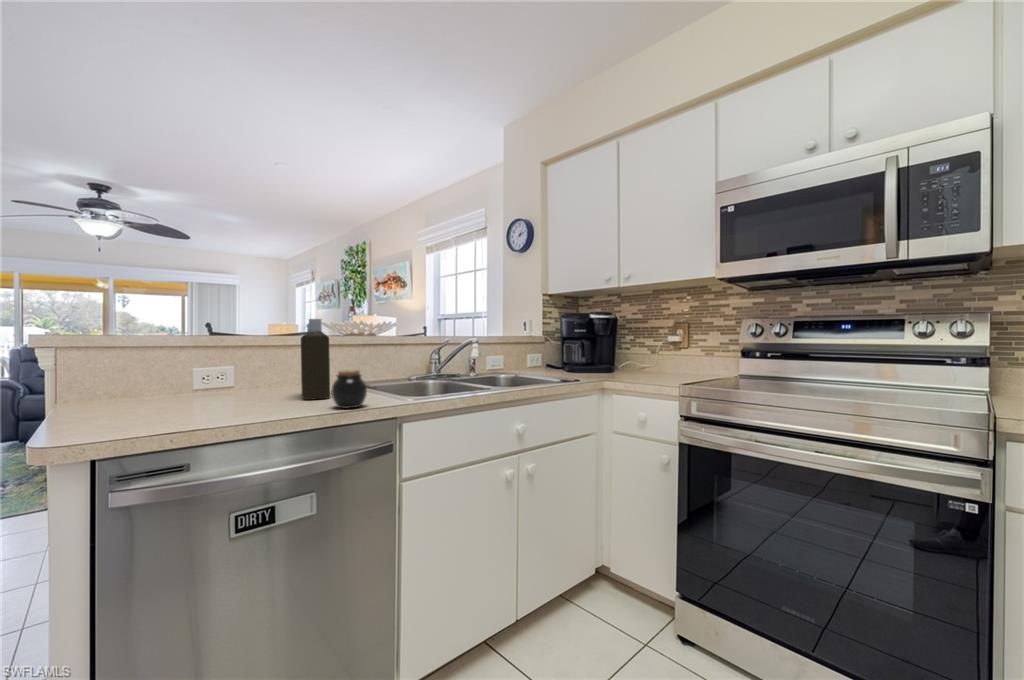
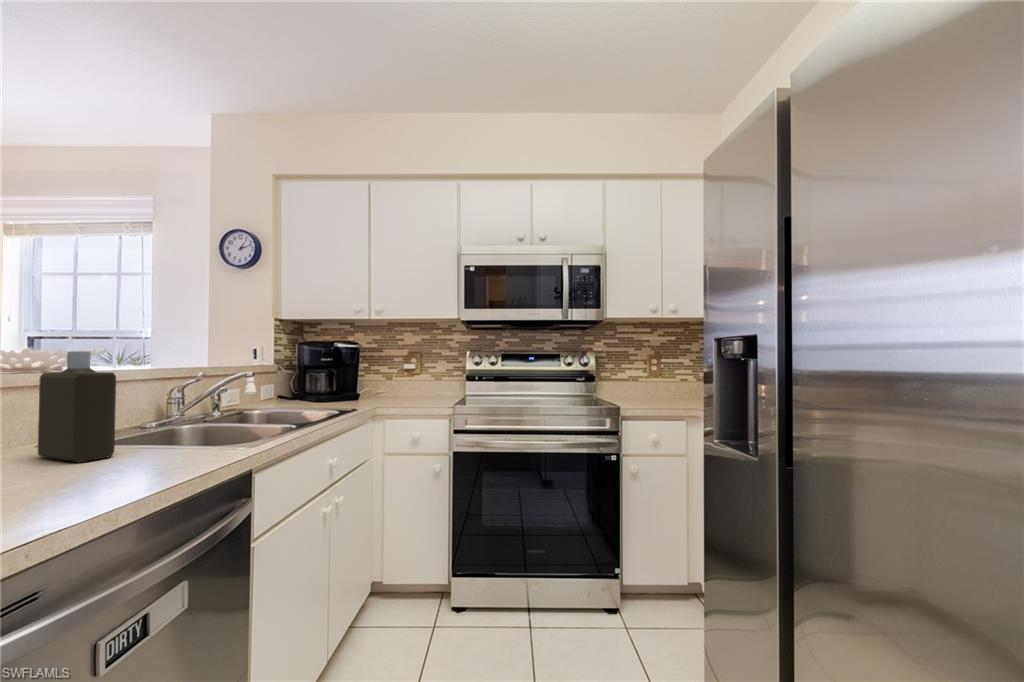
jar: present [331,370,367,408] -> none [165,414,213,461]

